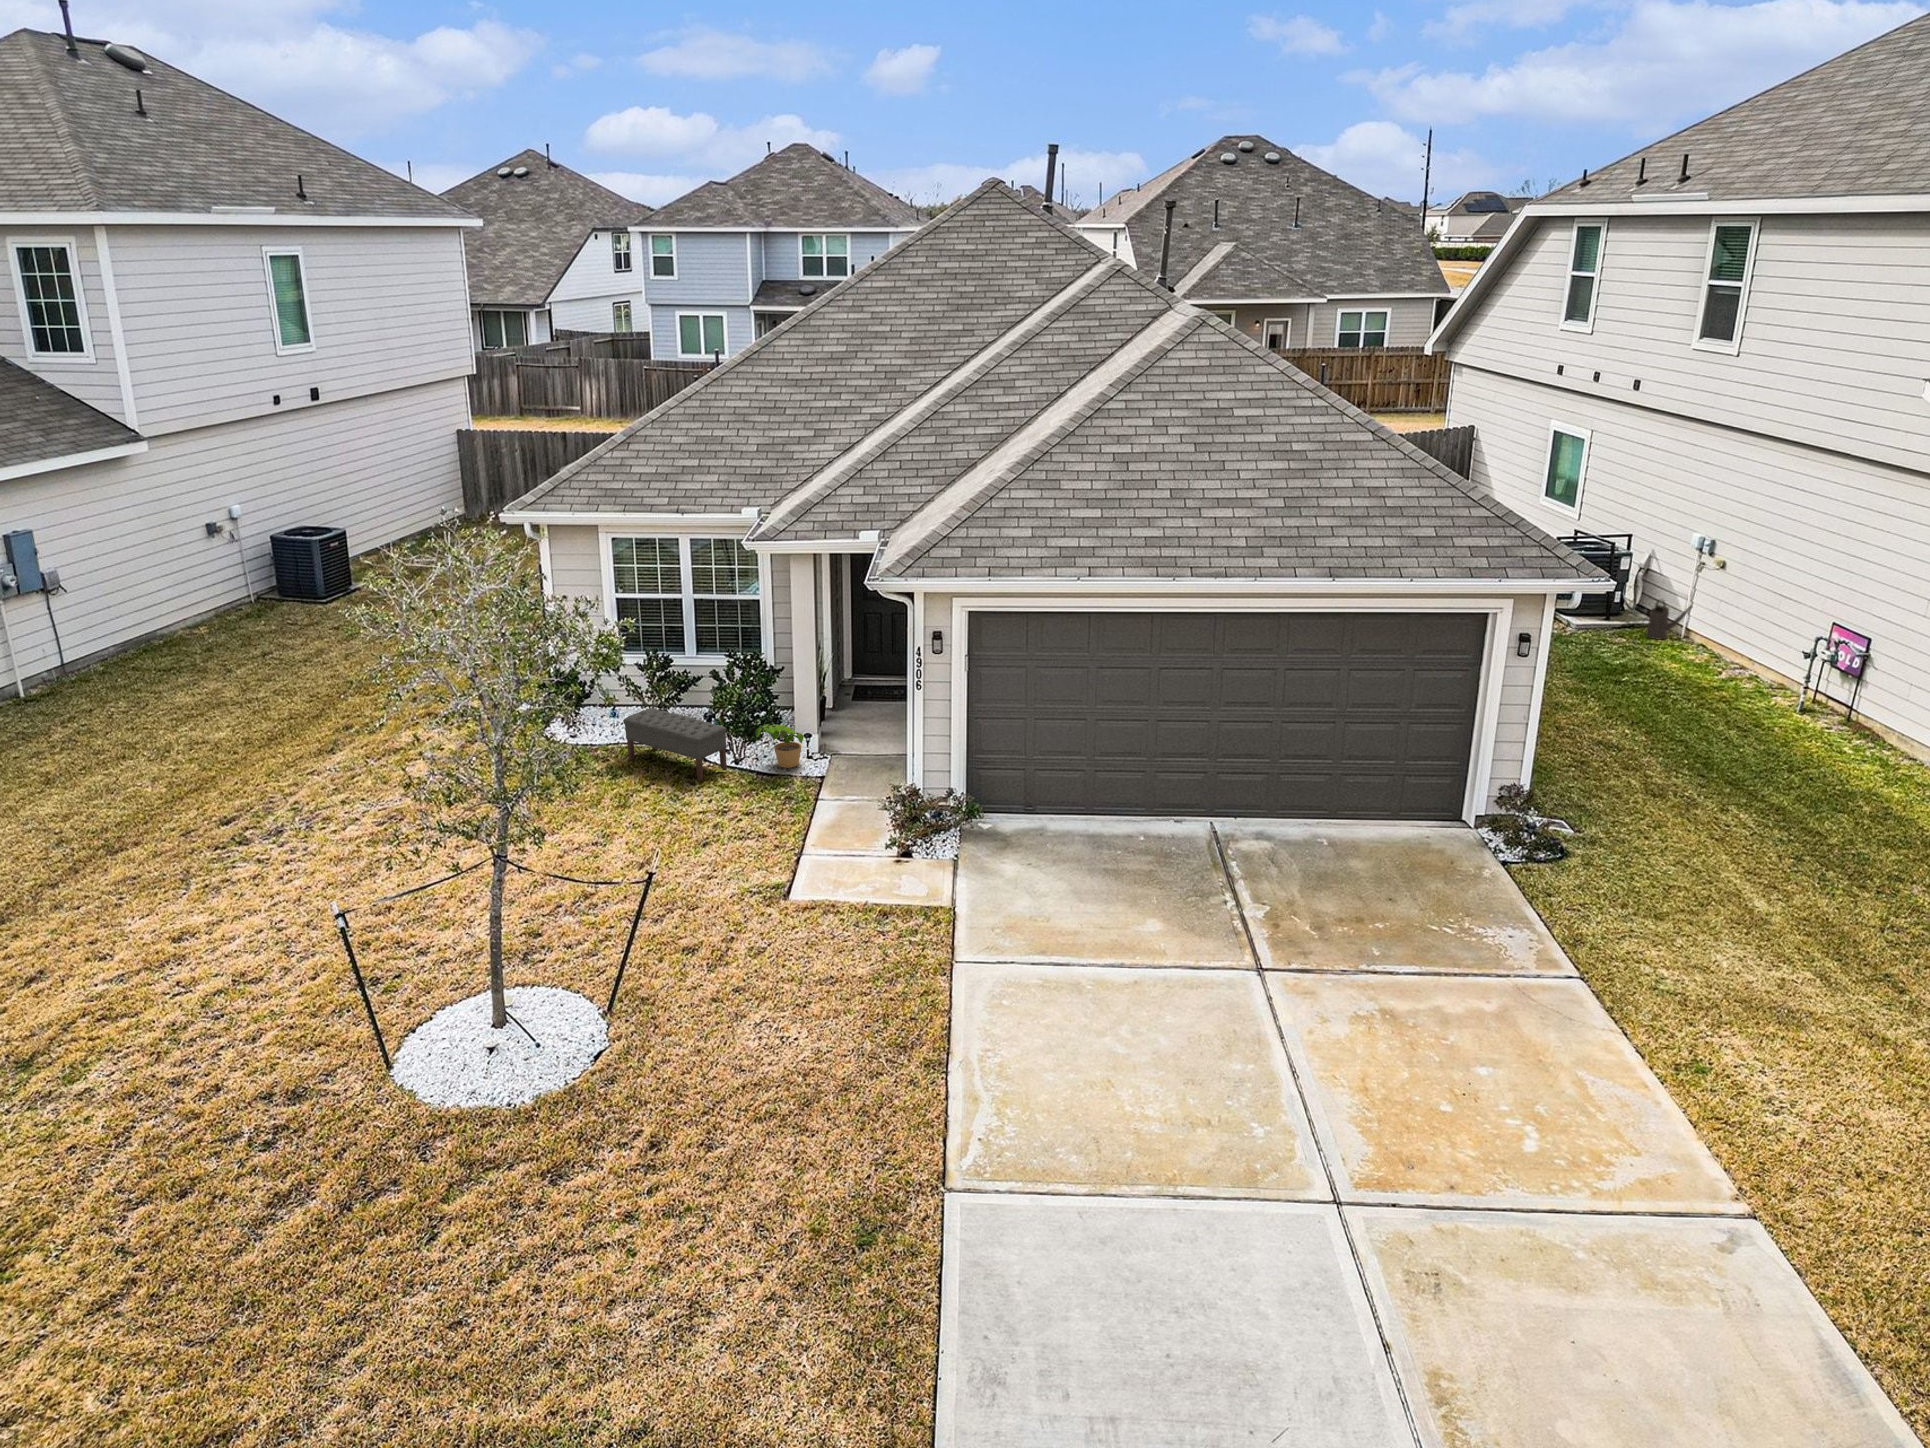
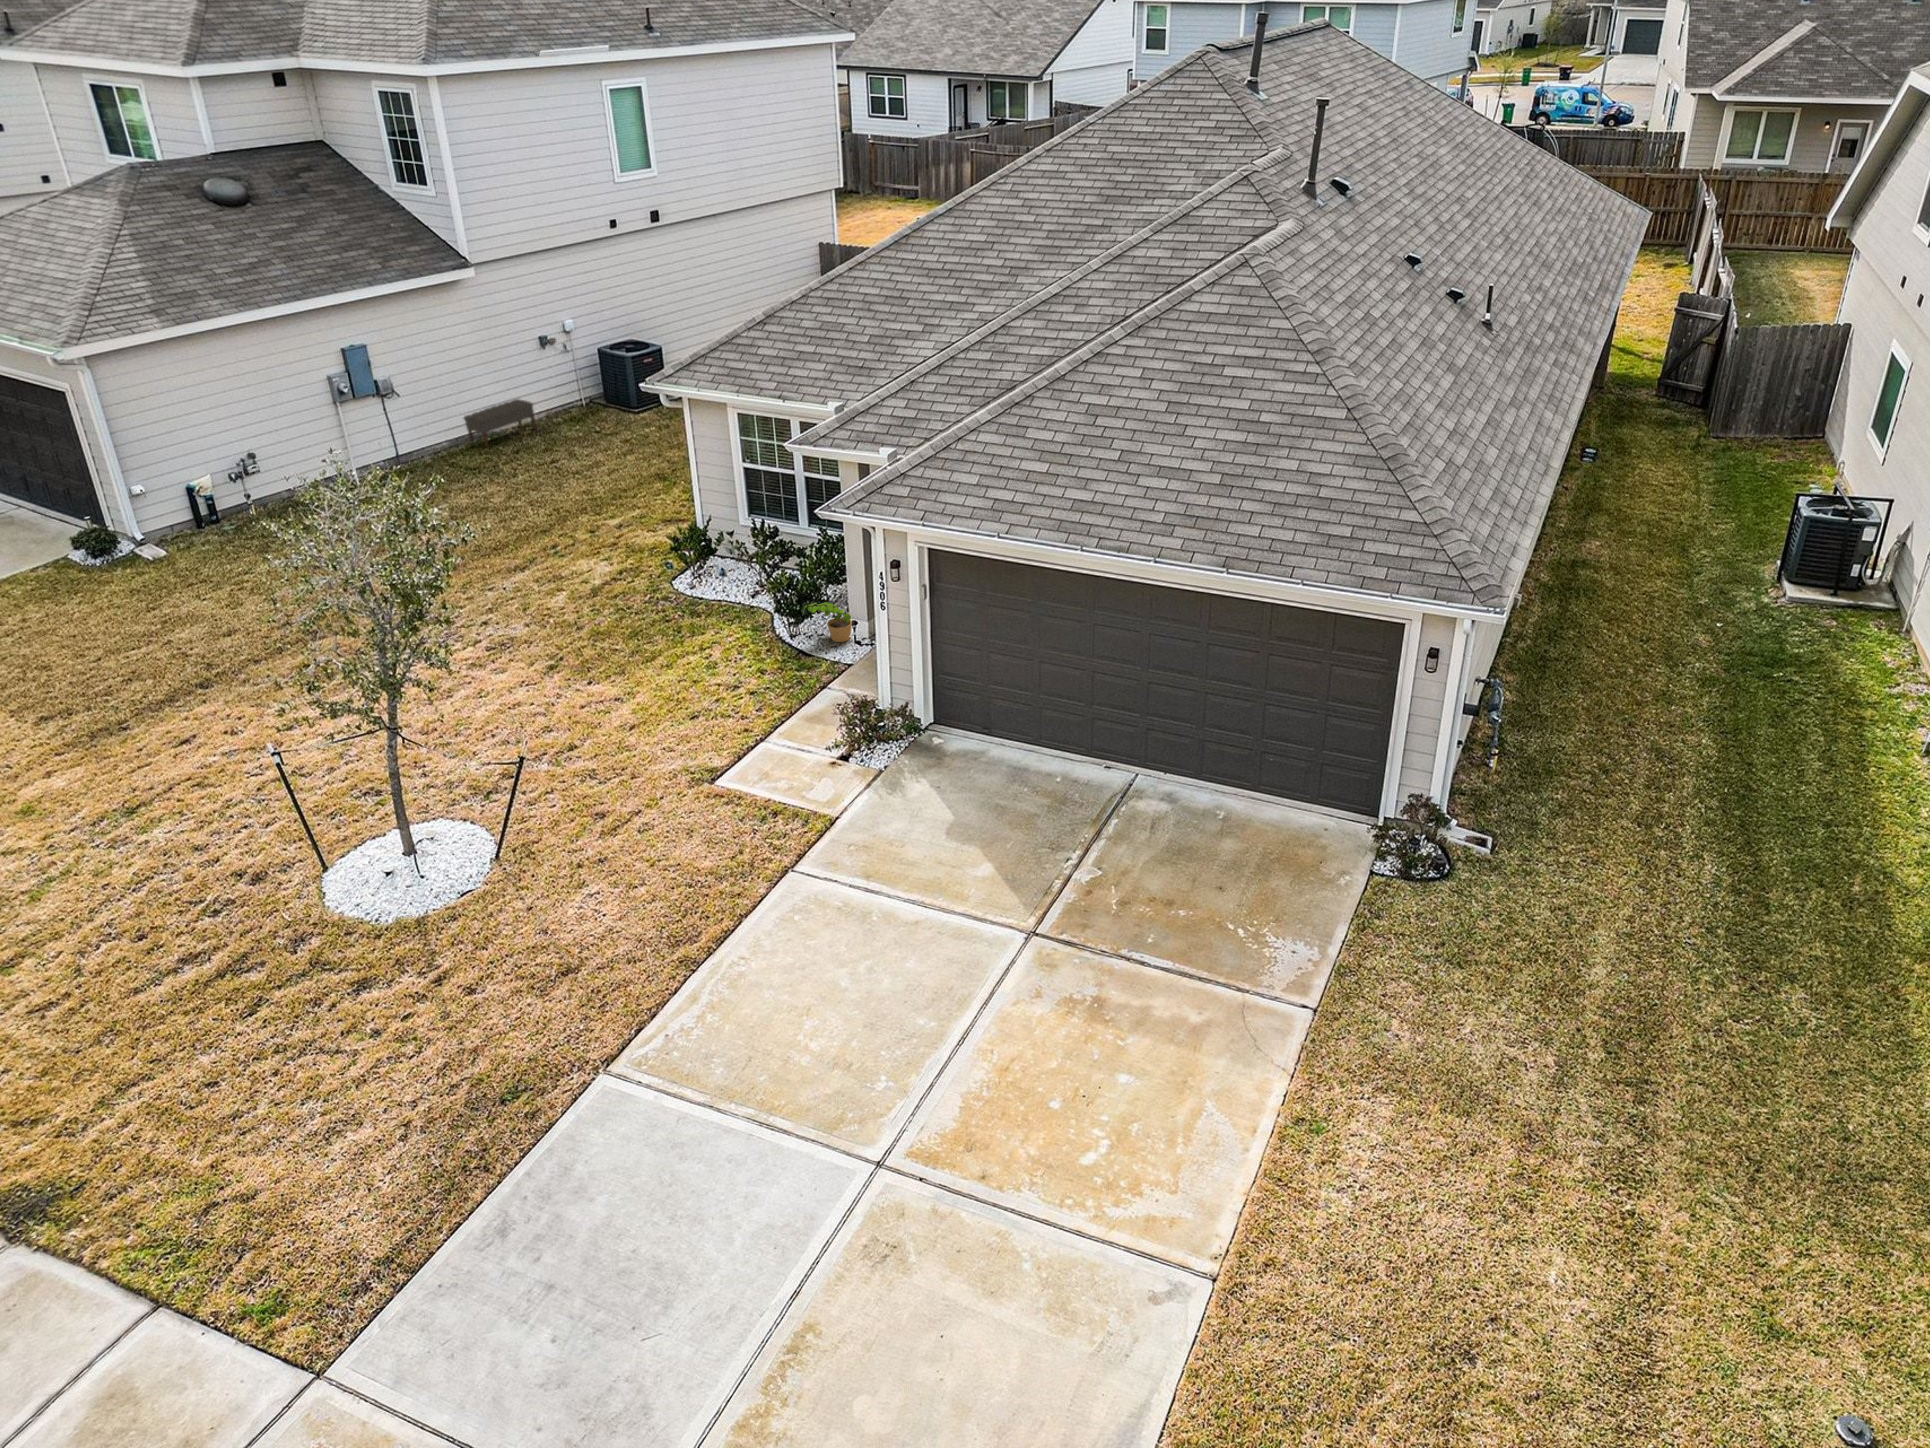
watering can: present [1645,600,1692,640] -> none [1842,585,1910,631]
bench: present [623,708,727,781] -> present [464,399,537,447]

